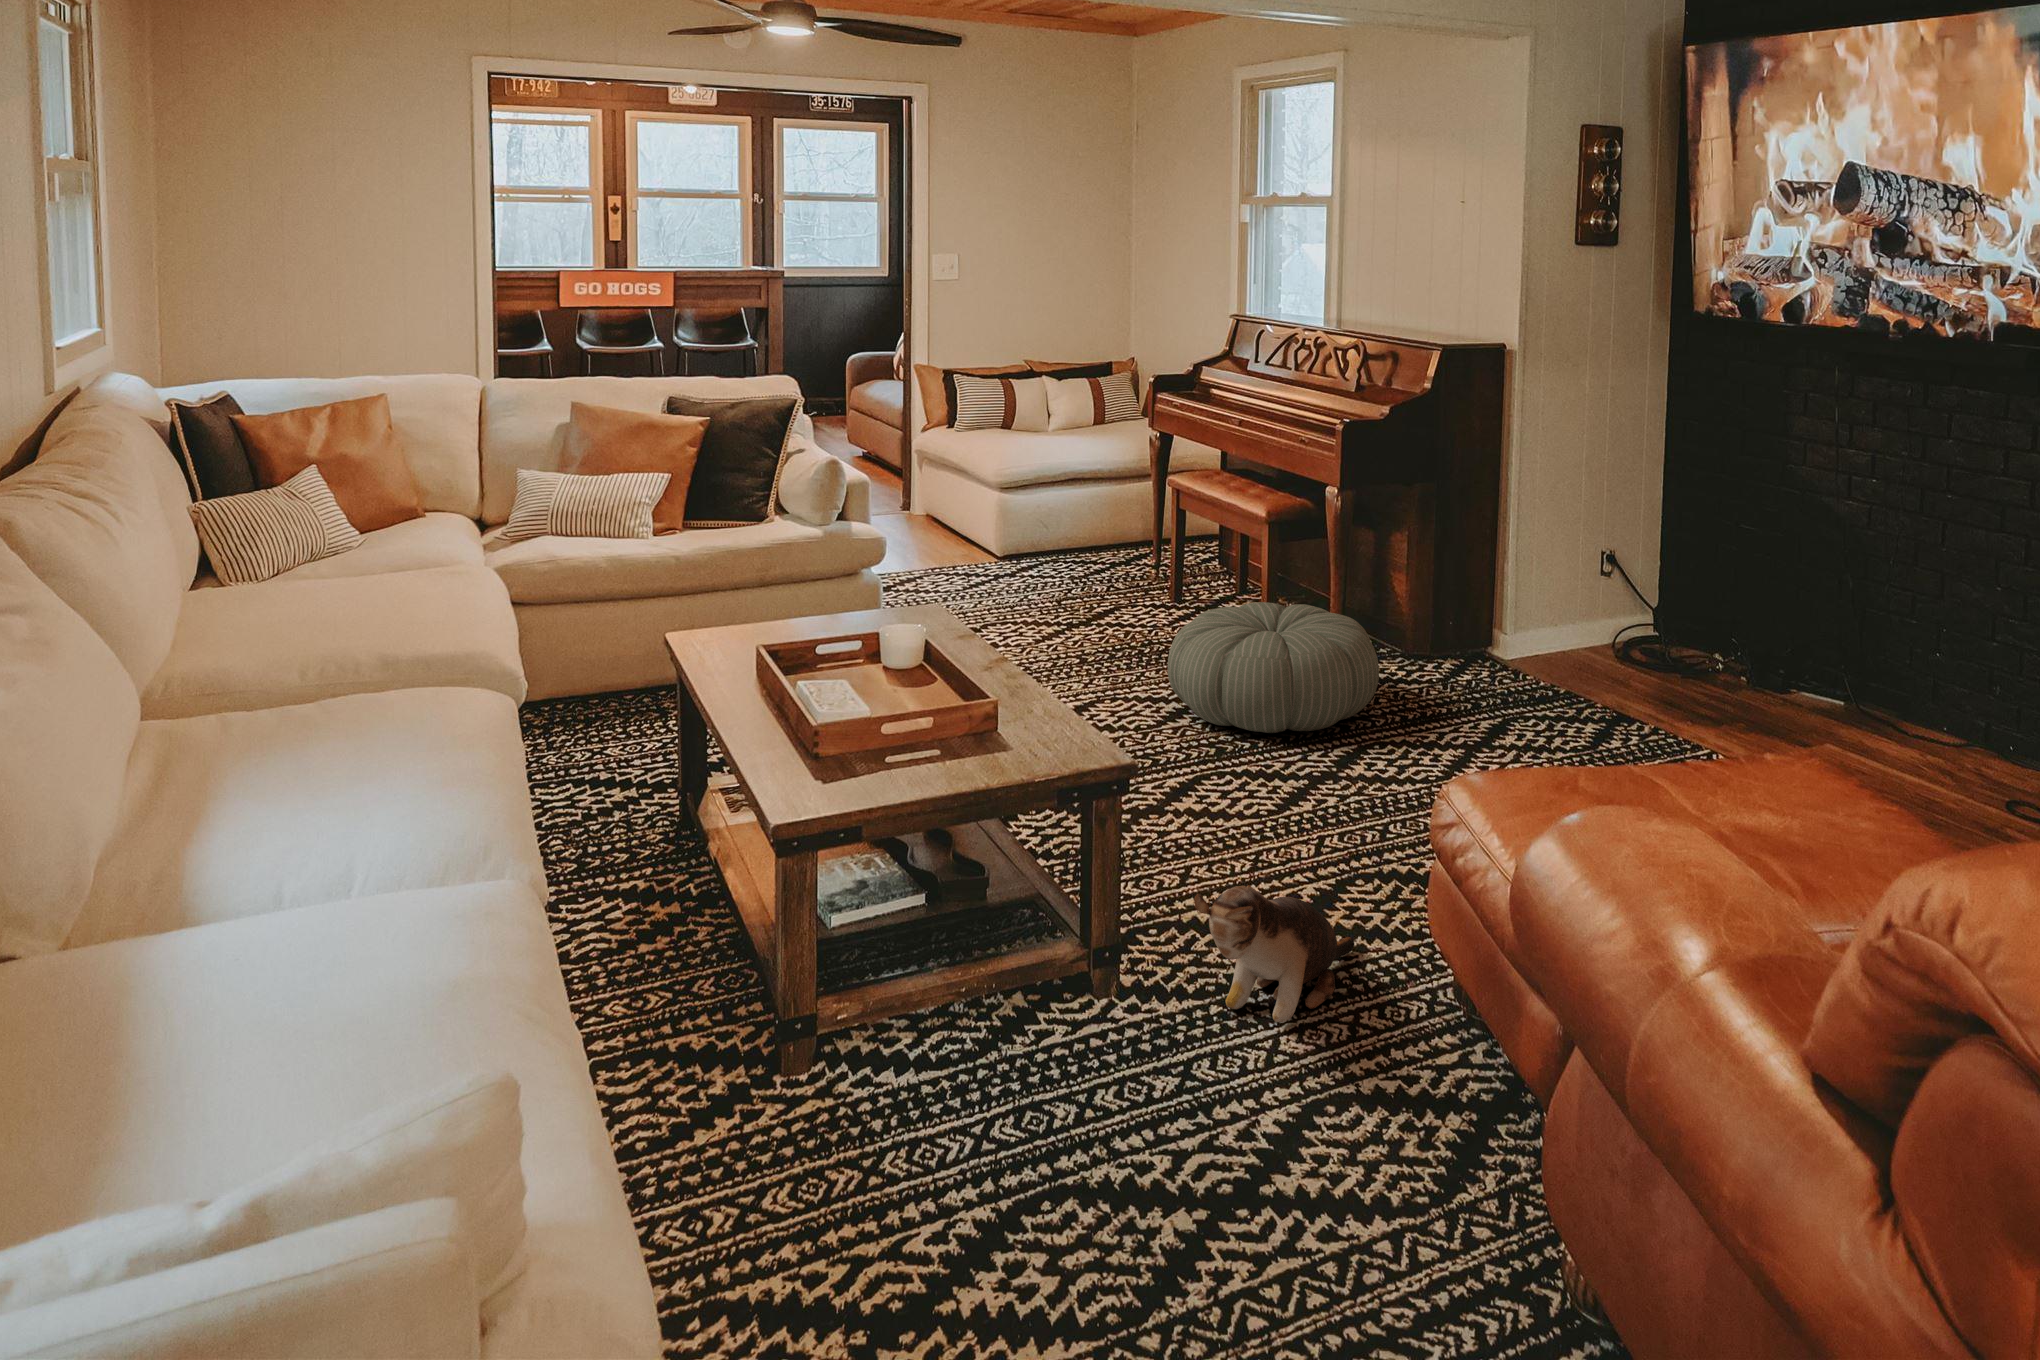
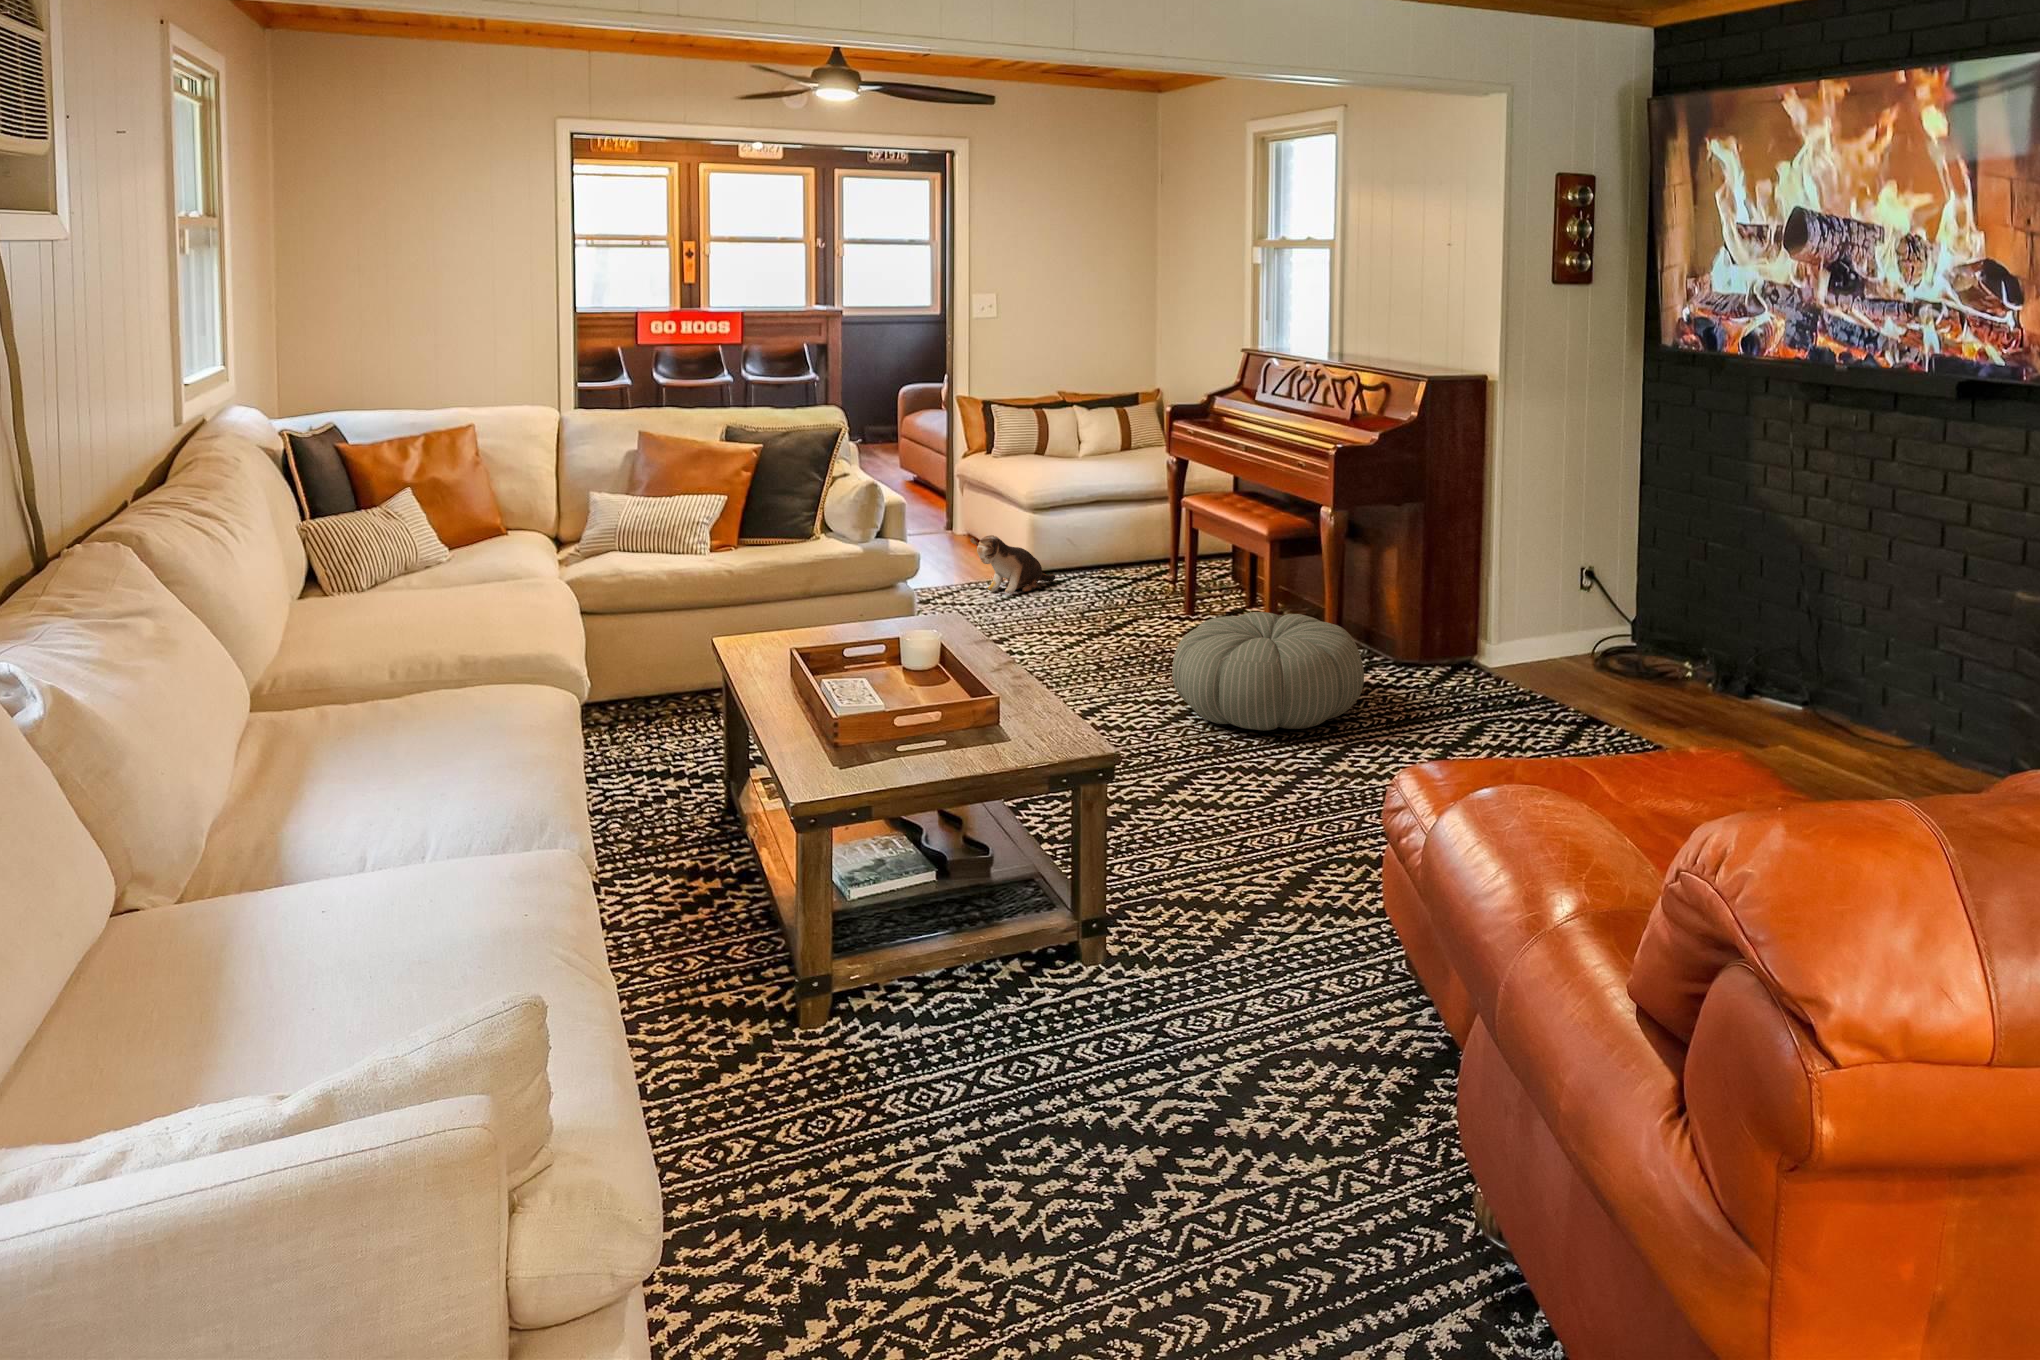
plush toy: present [1194,885,1354,1022] -> present [970,535,1055,594]

